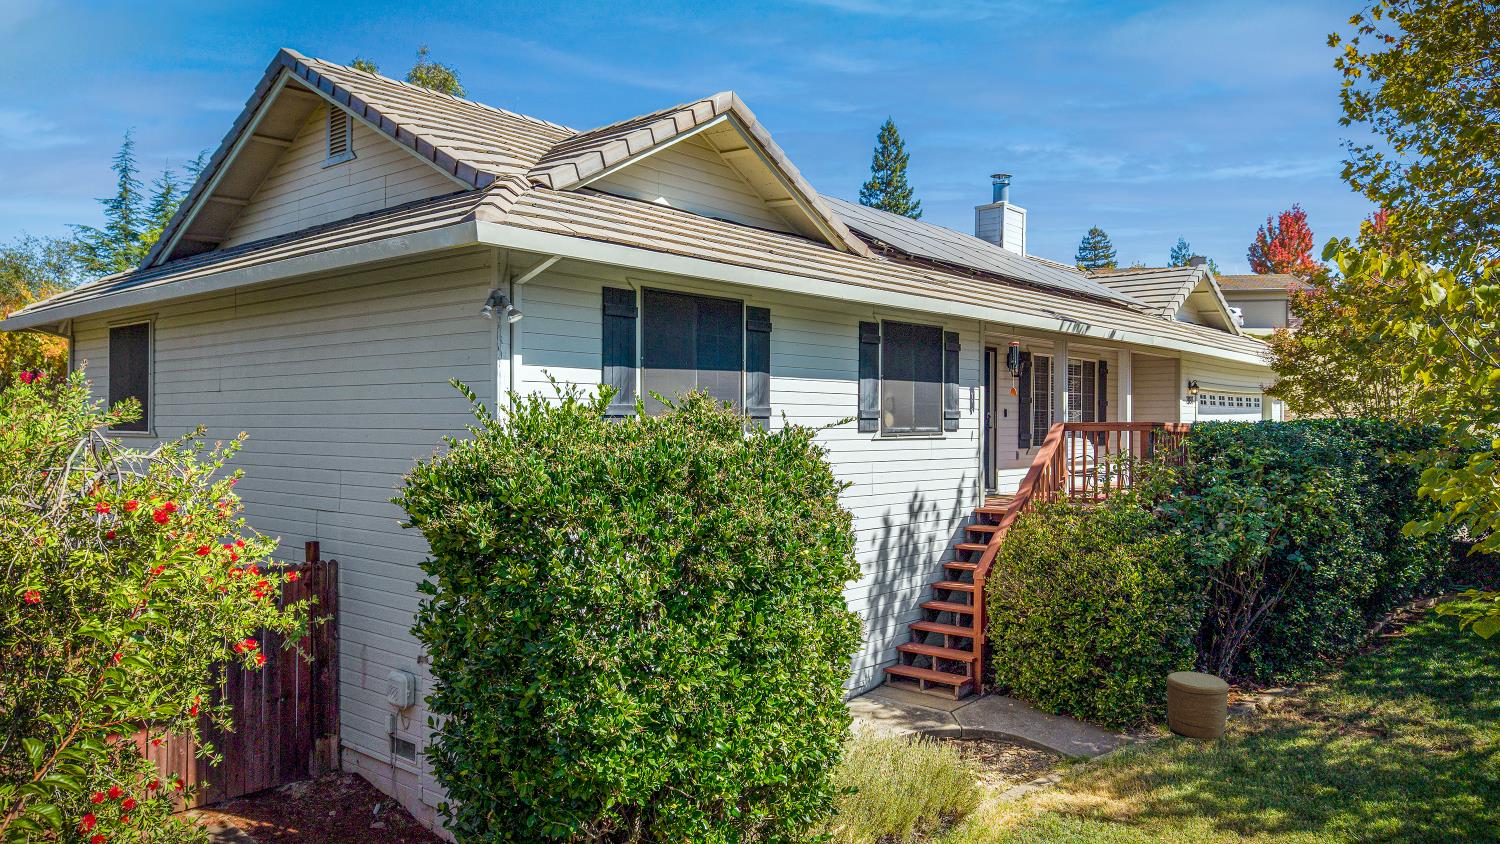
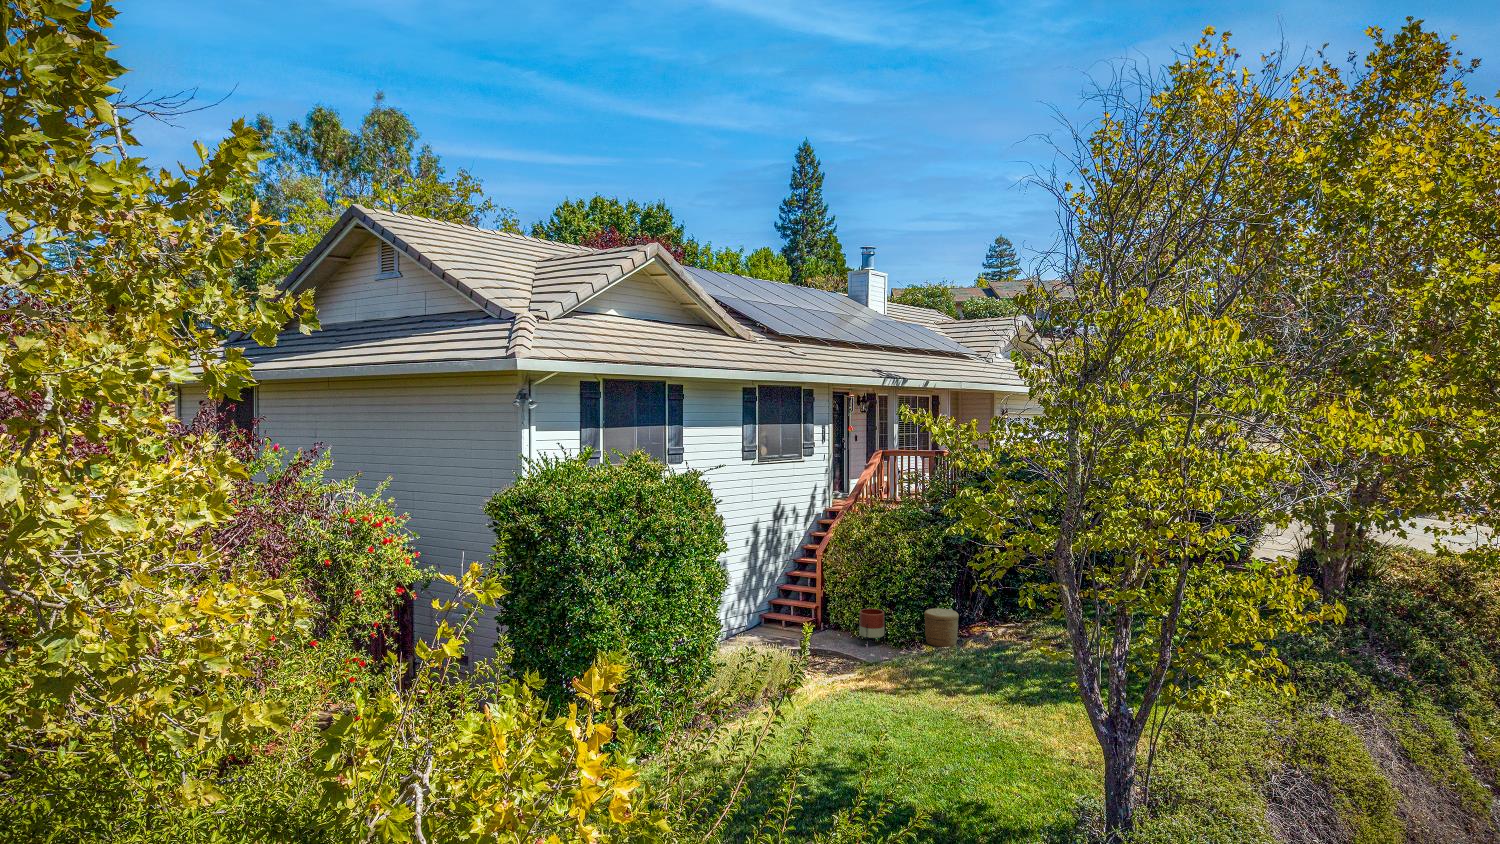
planter: none [1054,668,1097,734] -> present [859,609,885,644]

